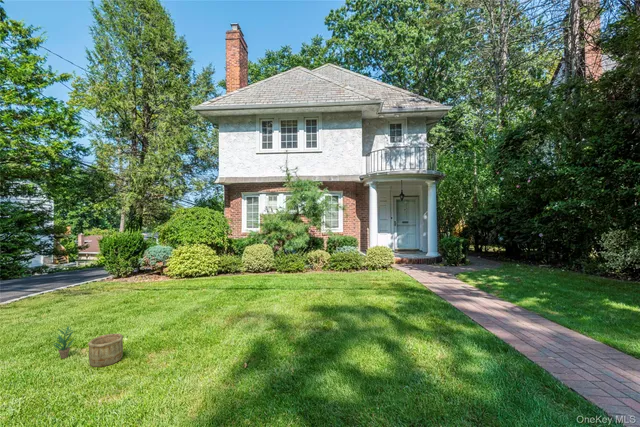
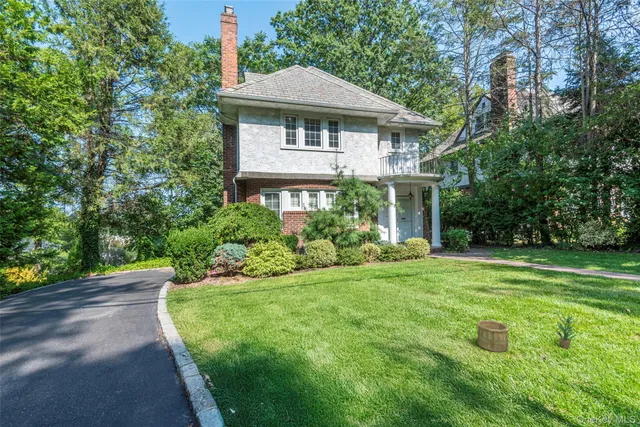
potted plant: present [53,326,73,358] -> present [556,316,576,348]

